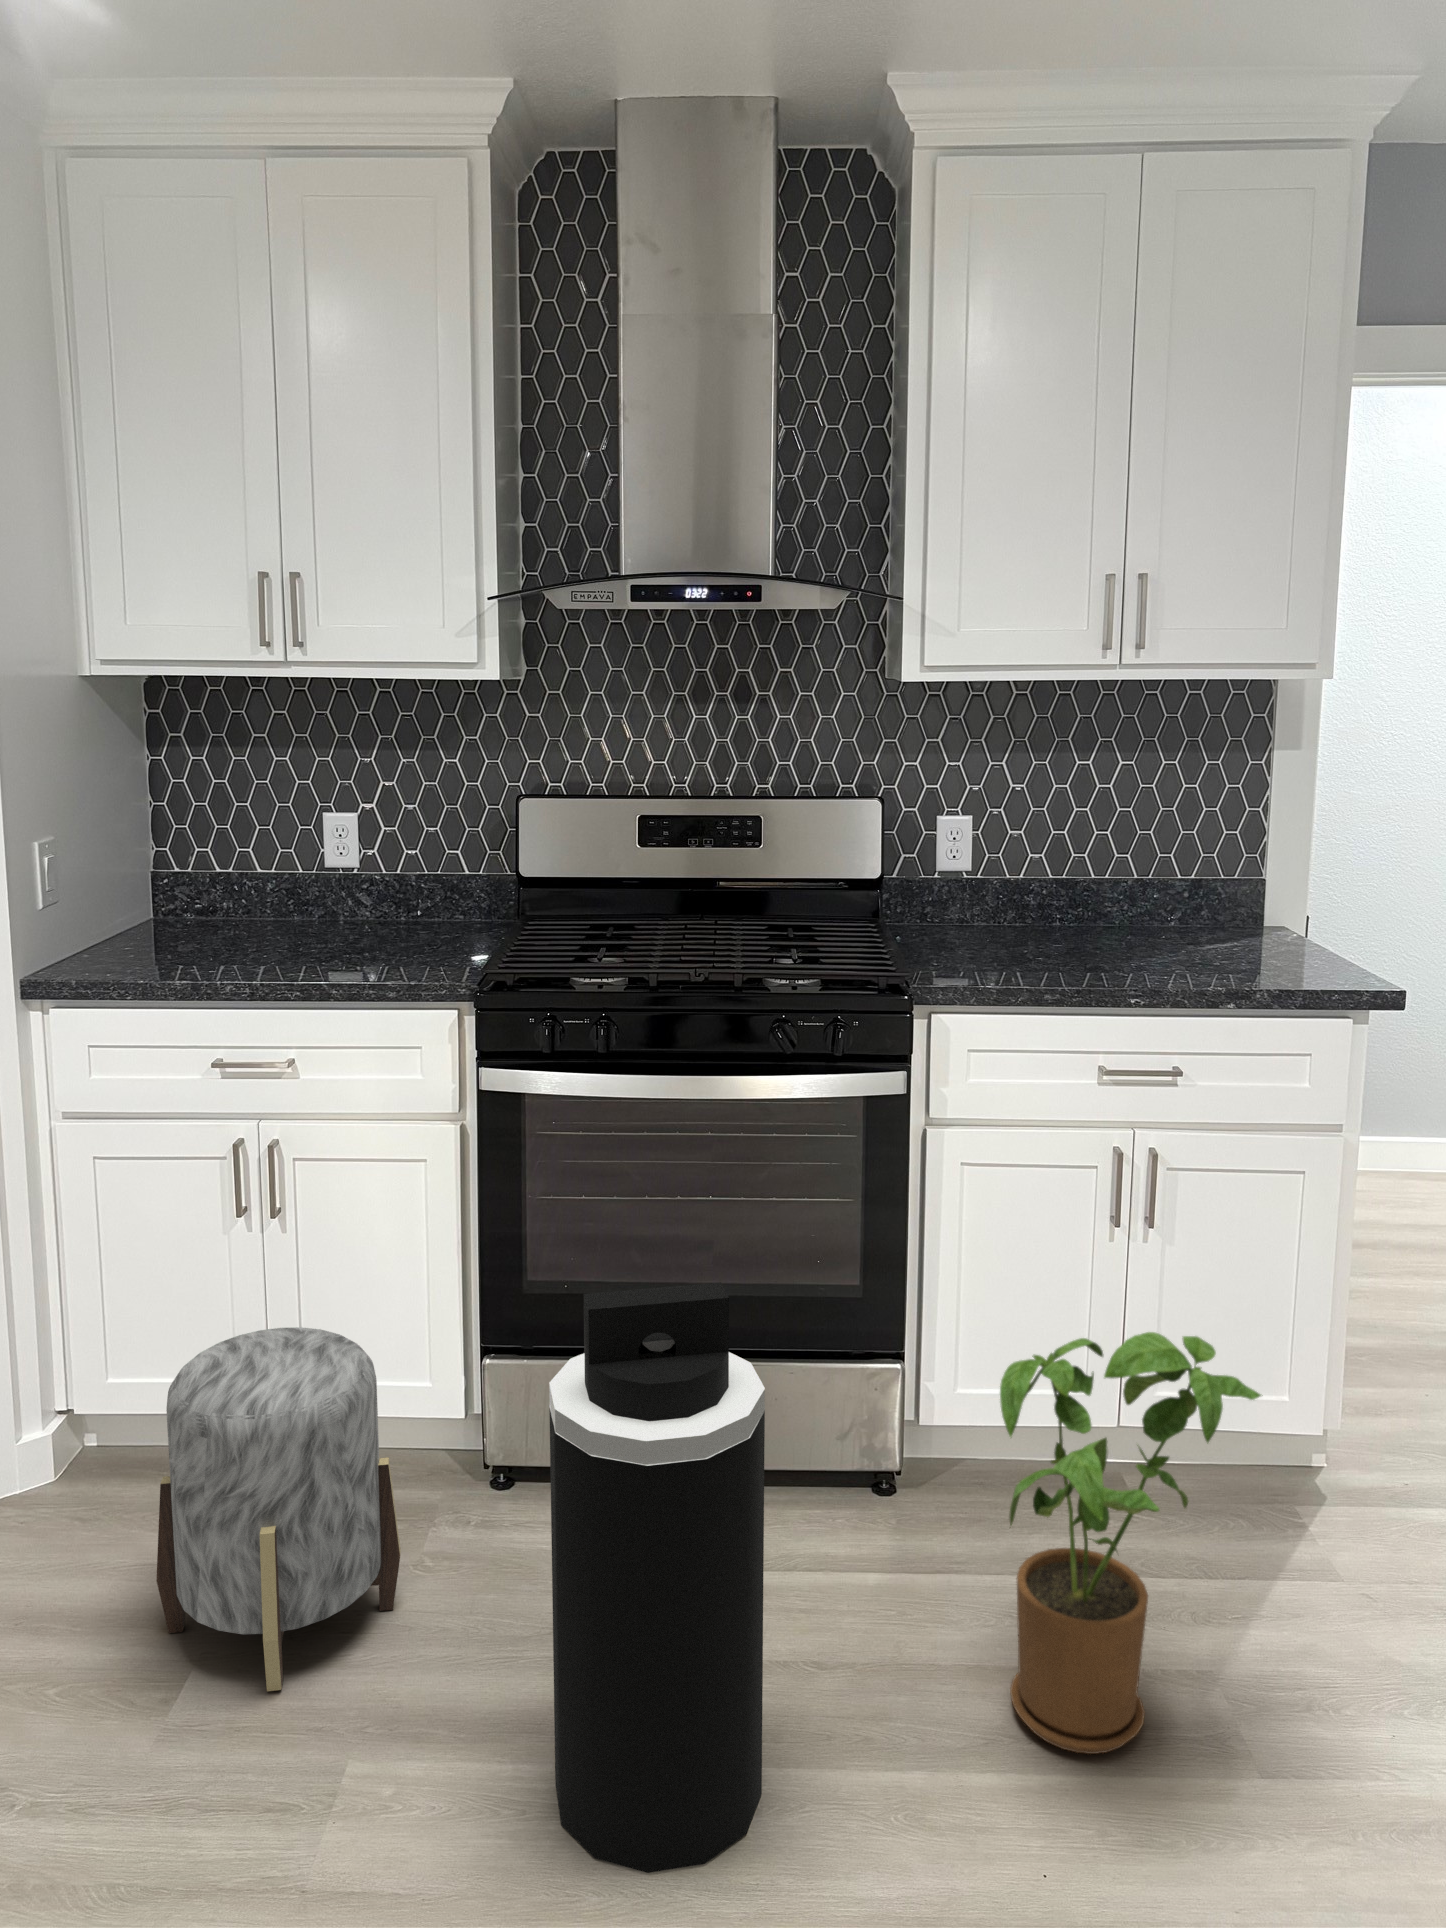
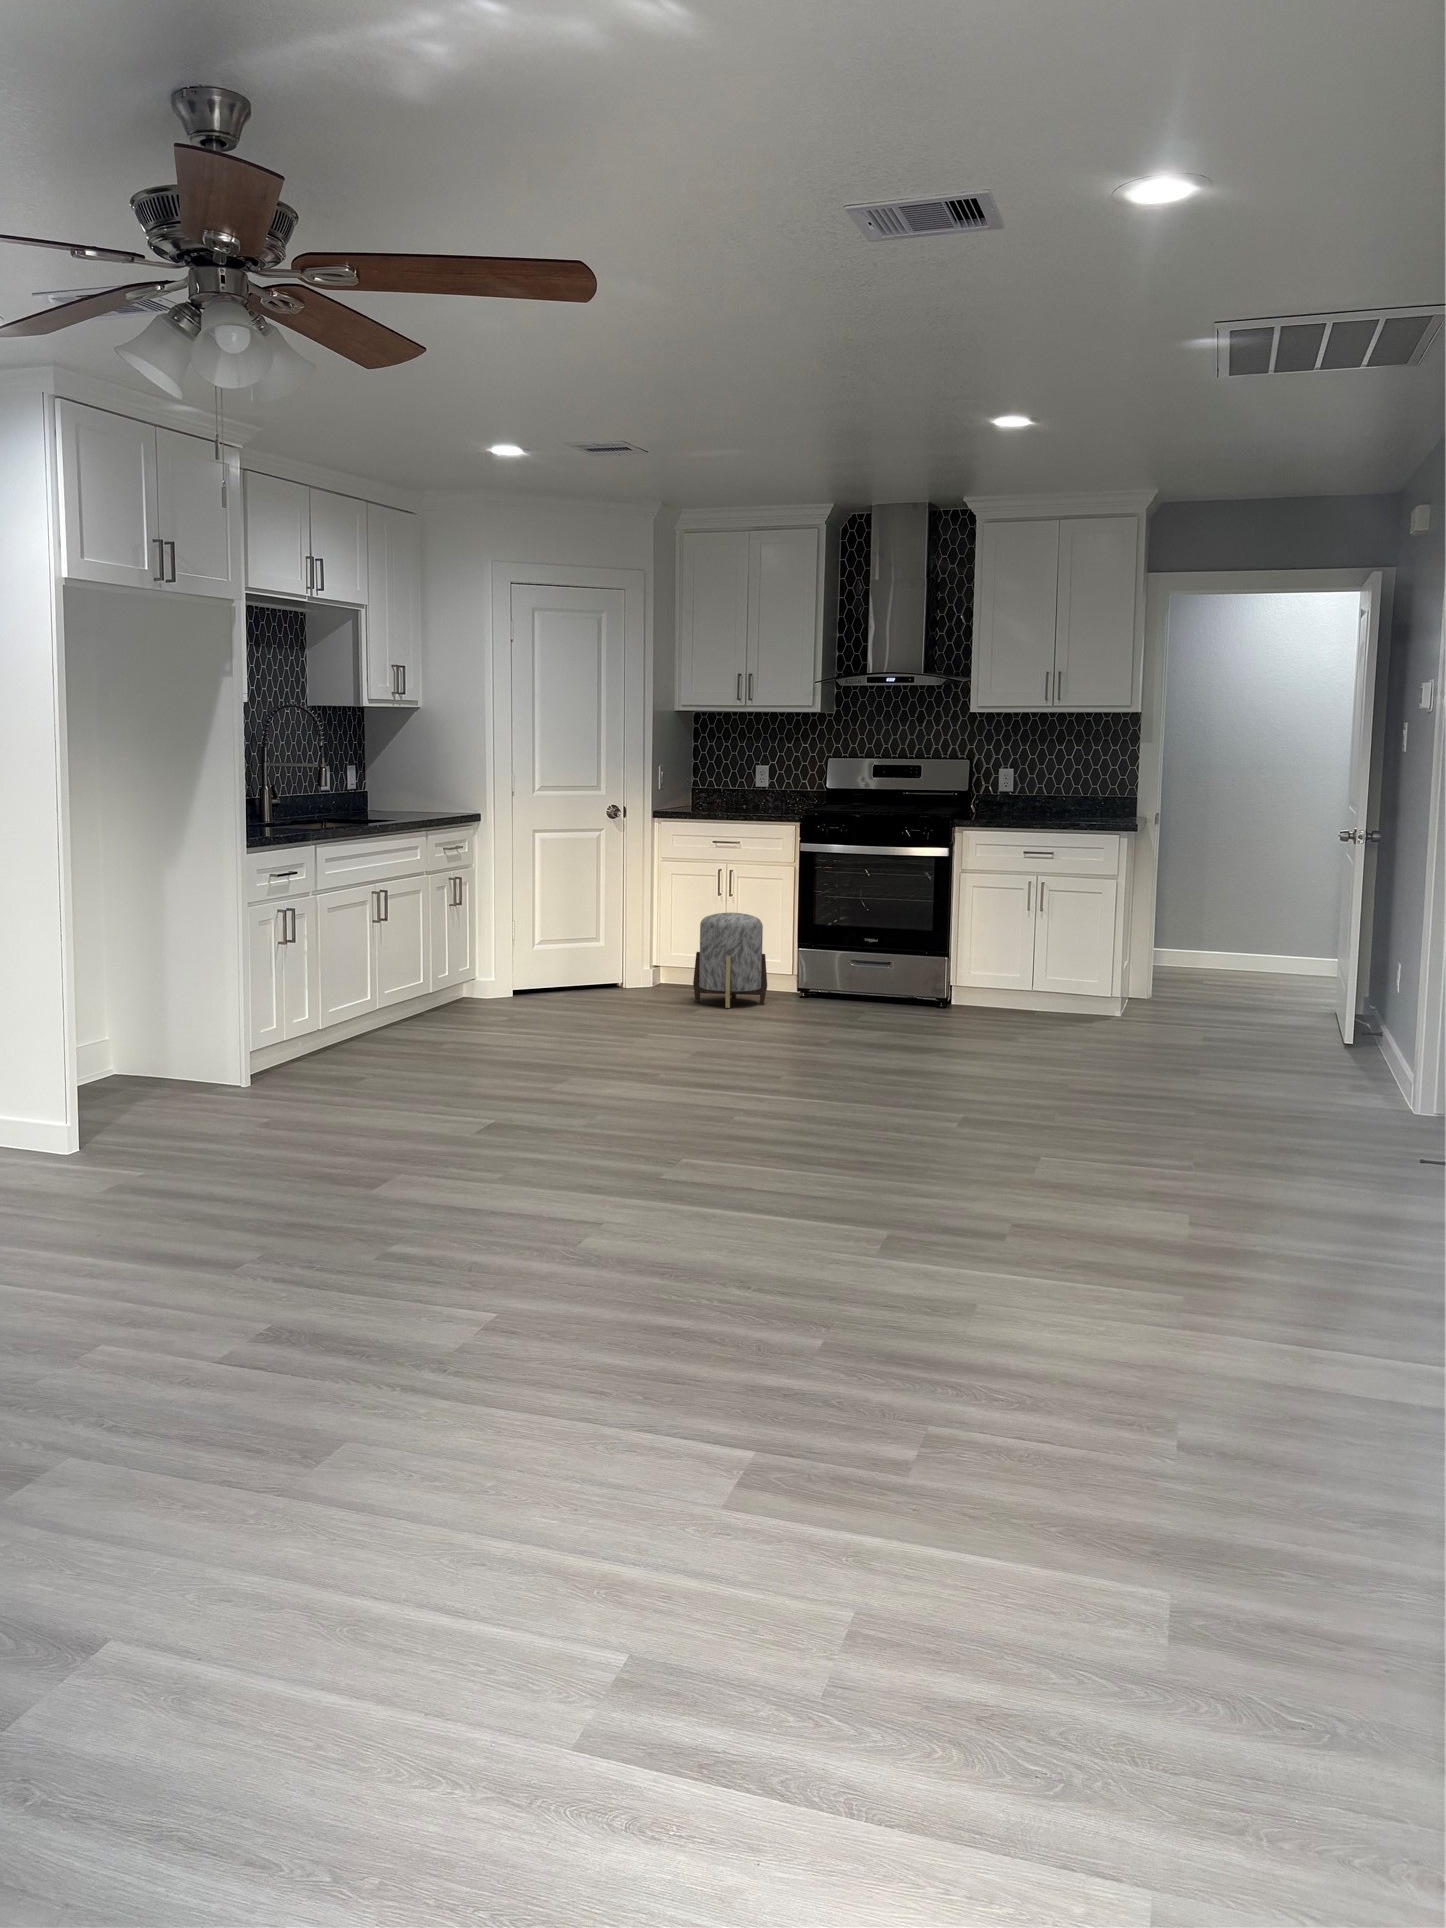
trash can: present [549,1282,765,1873] -> none [806,871,867,1027]
house plant: present [1000,1332,1261,1754] -> none [942,897,1021,1028]

